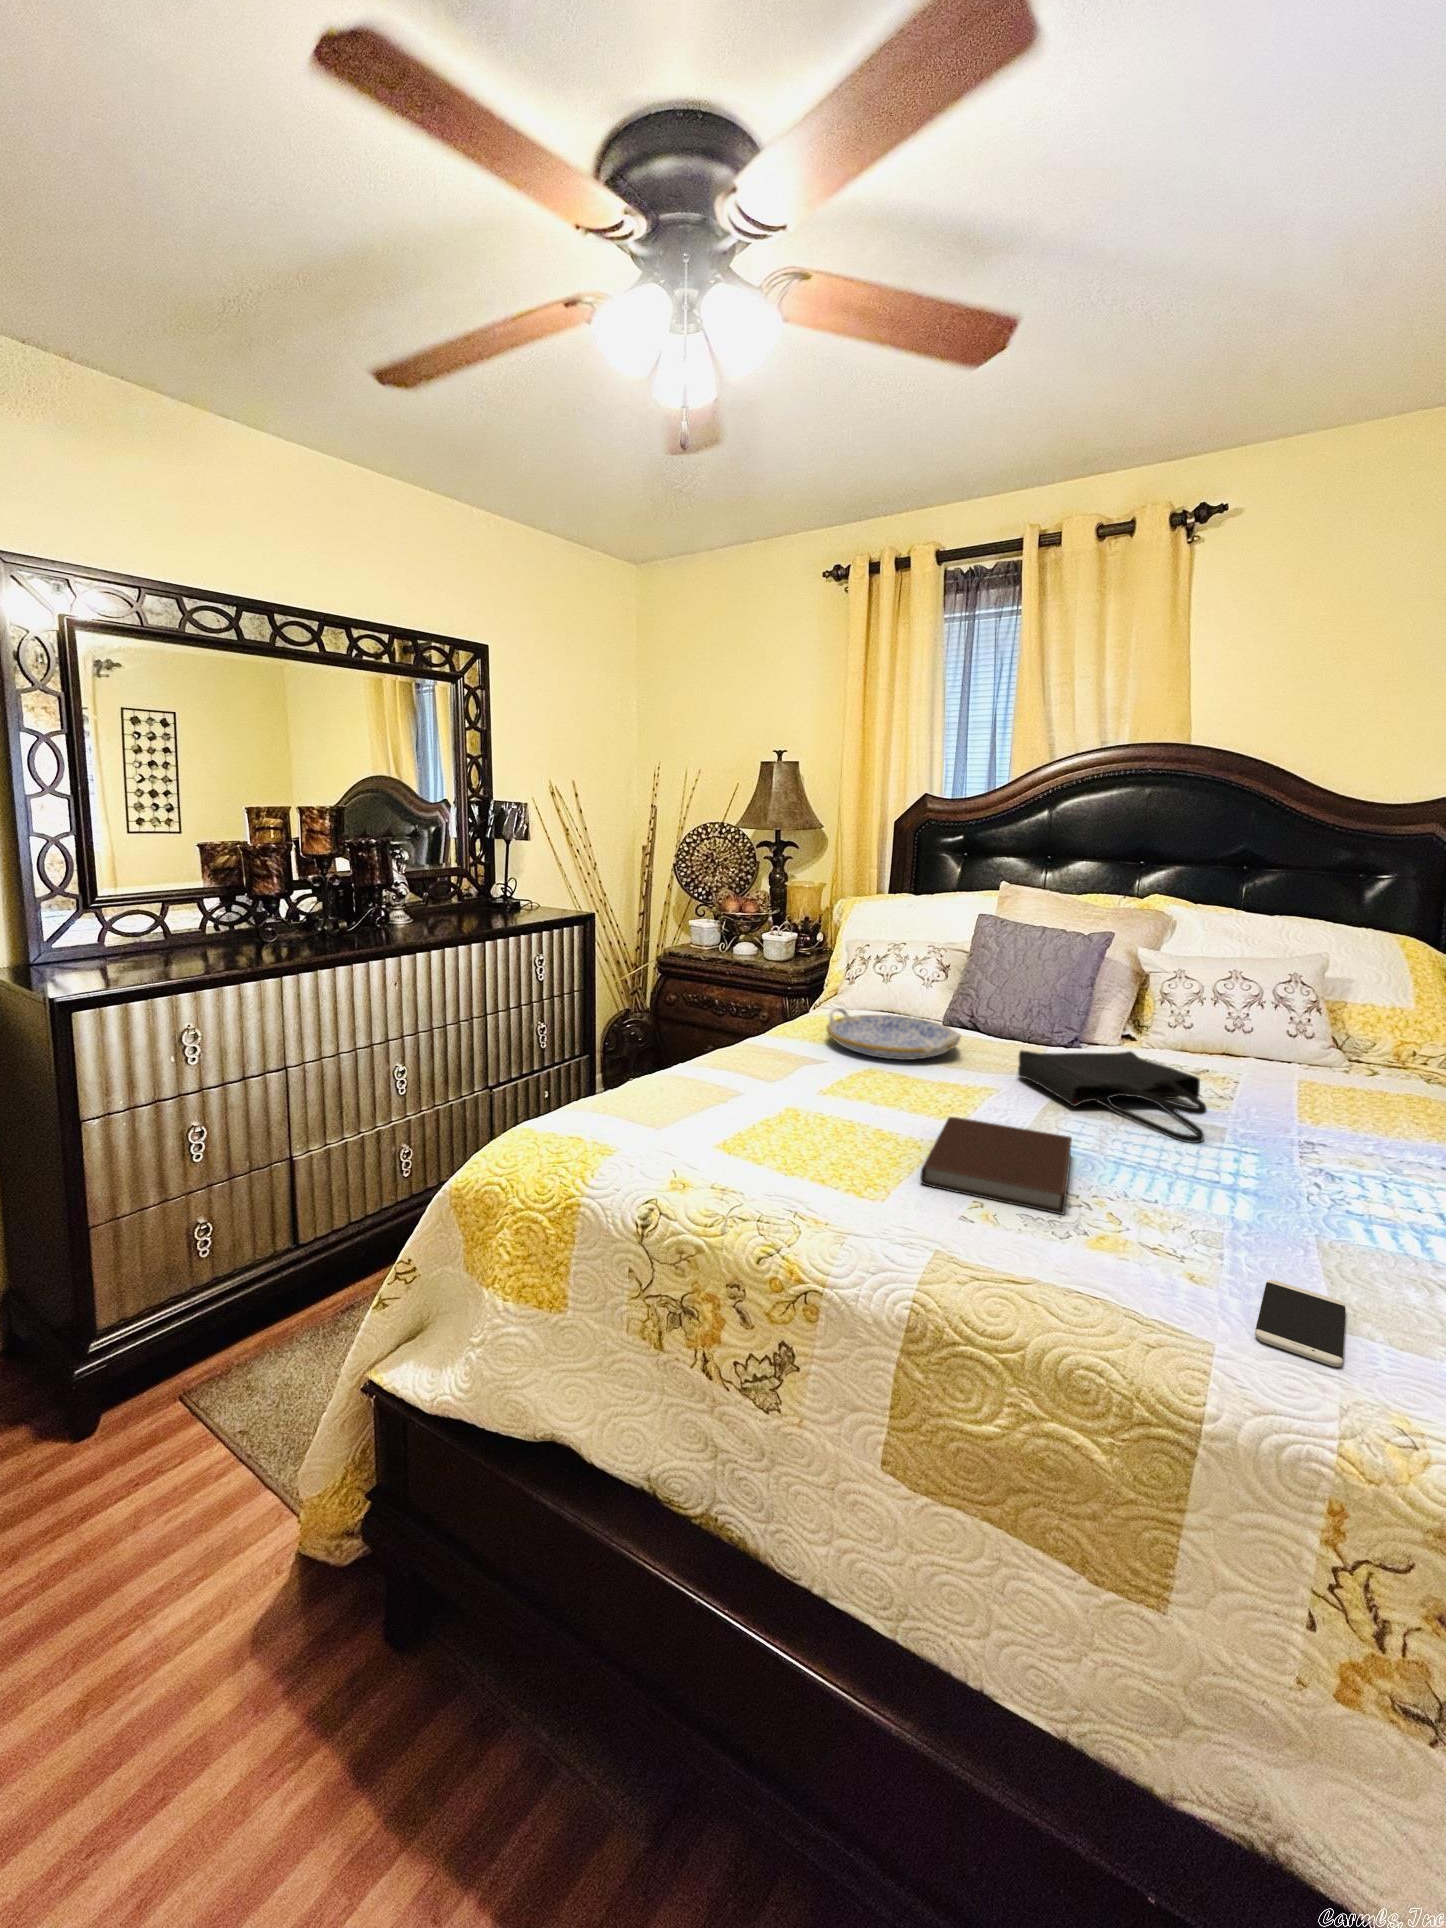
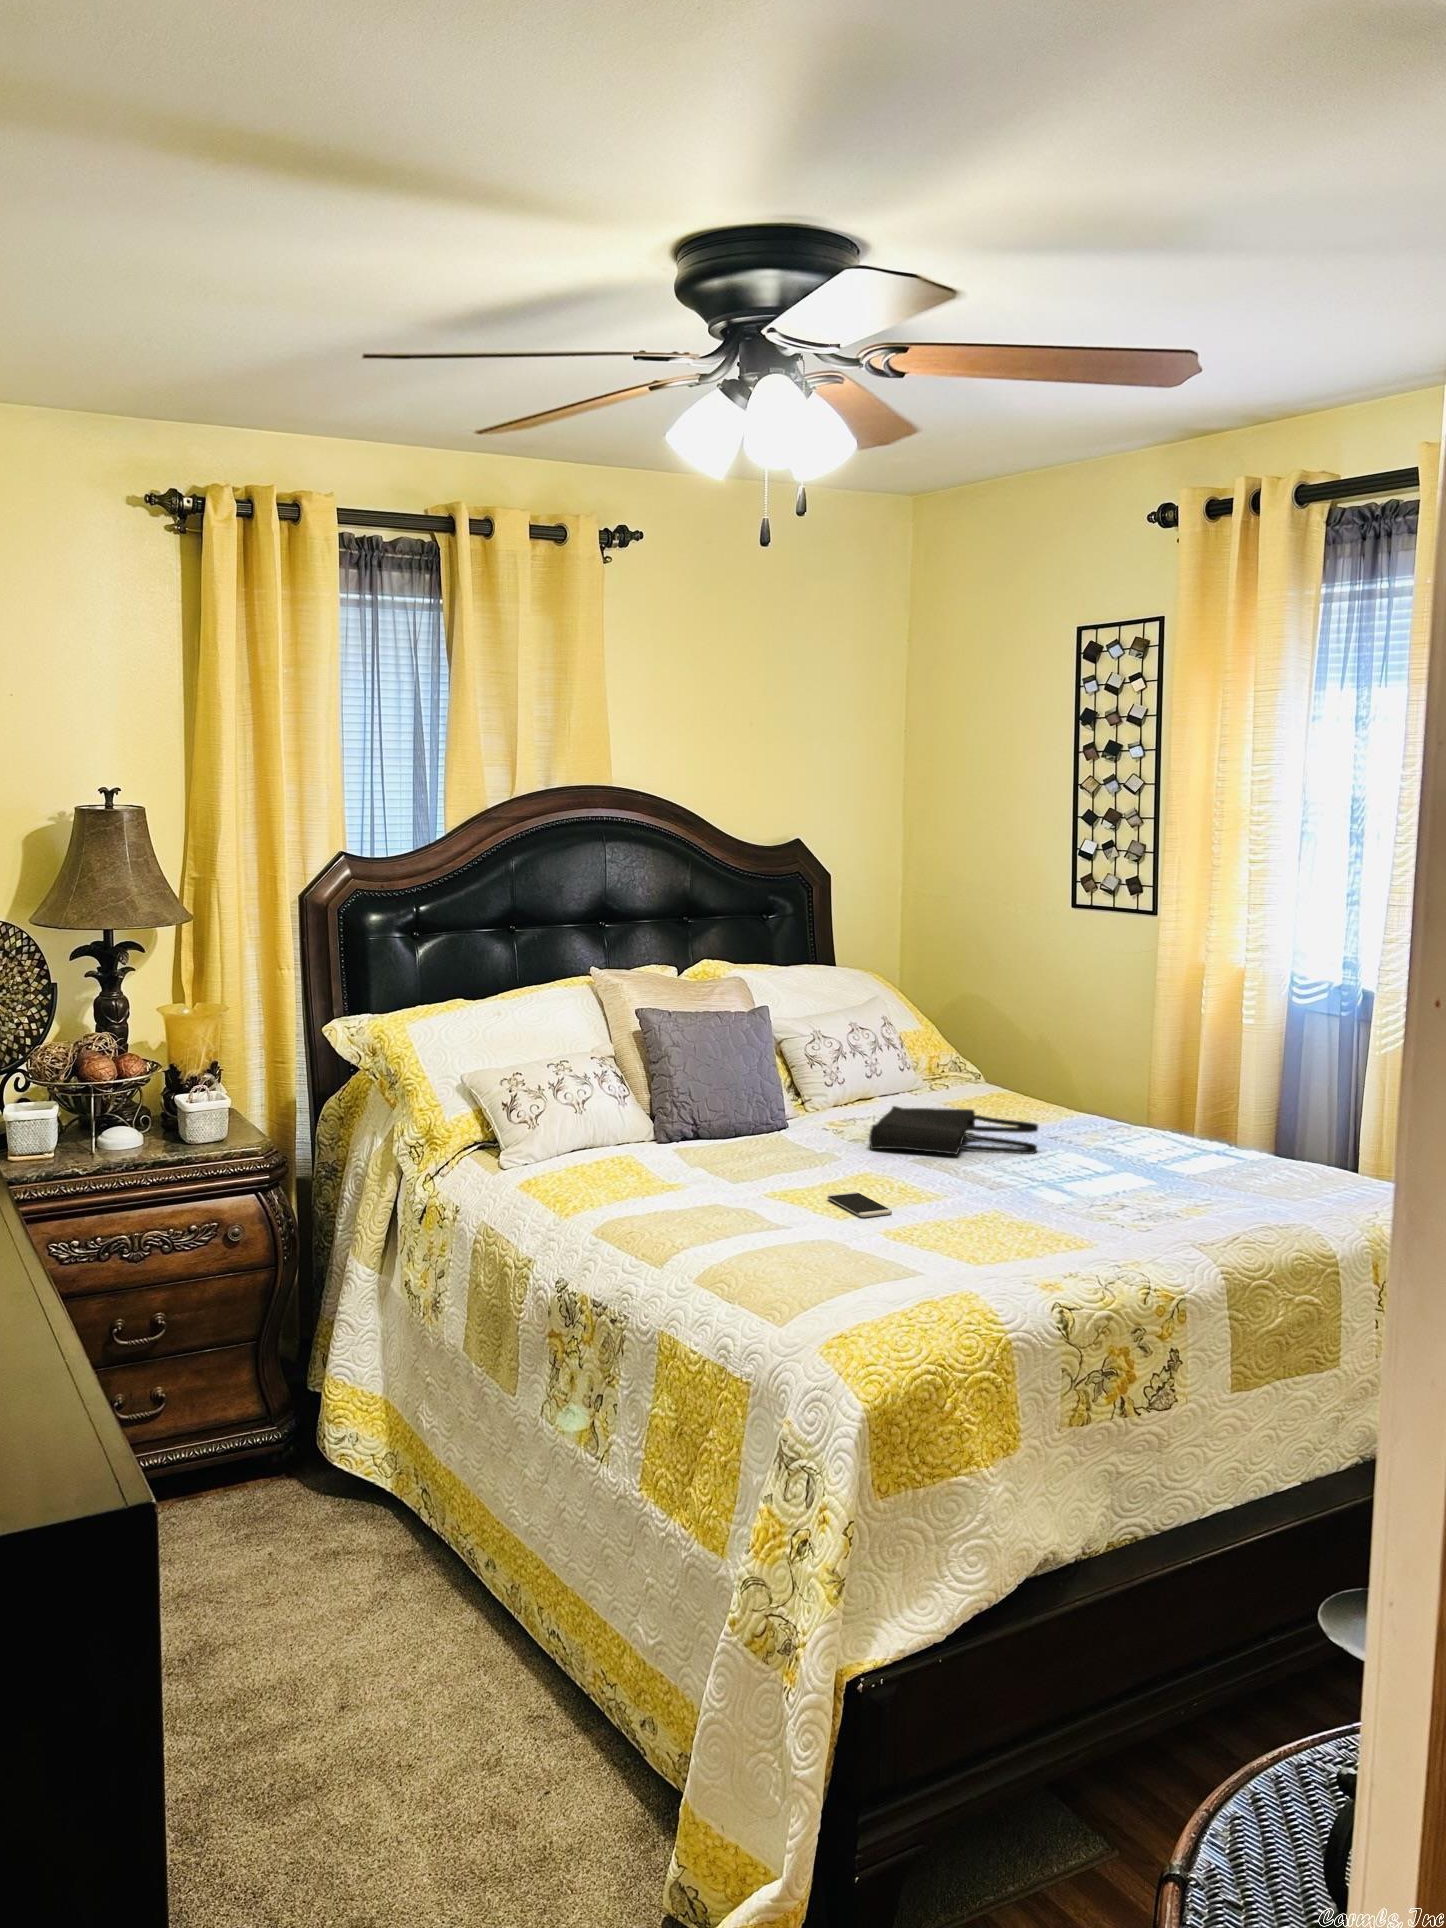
serving tray: present [826,1008,961,1060] -> none [676,1126,816,1171]
notebook: present [920,1117,1072,1215] -> none [984,1166,1142,1224]
smartphone: present [1255,1280,1346,1367] -> present [827,1192,892,1217]

